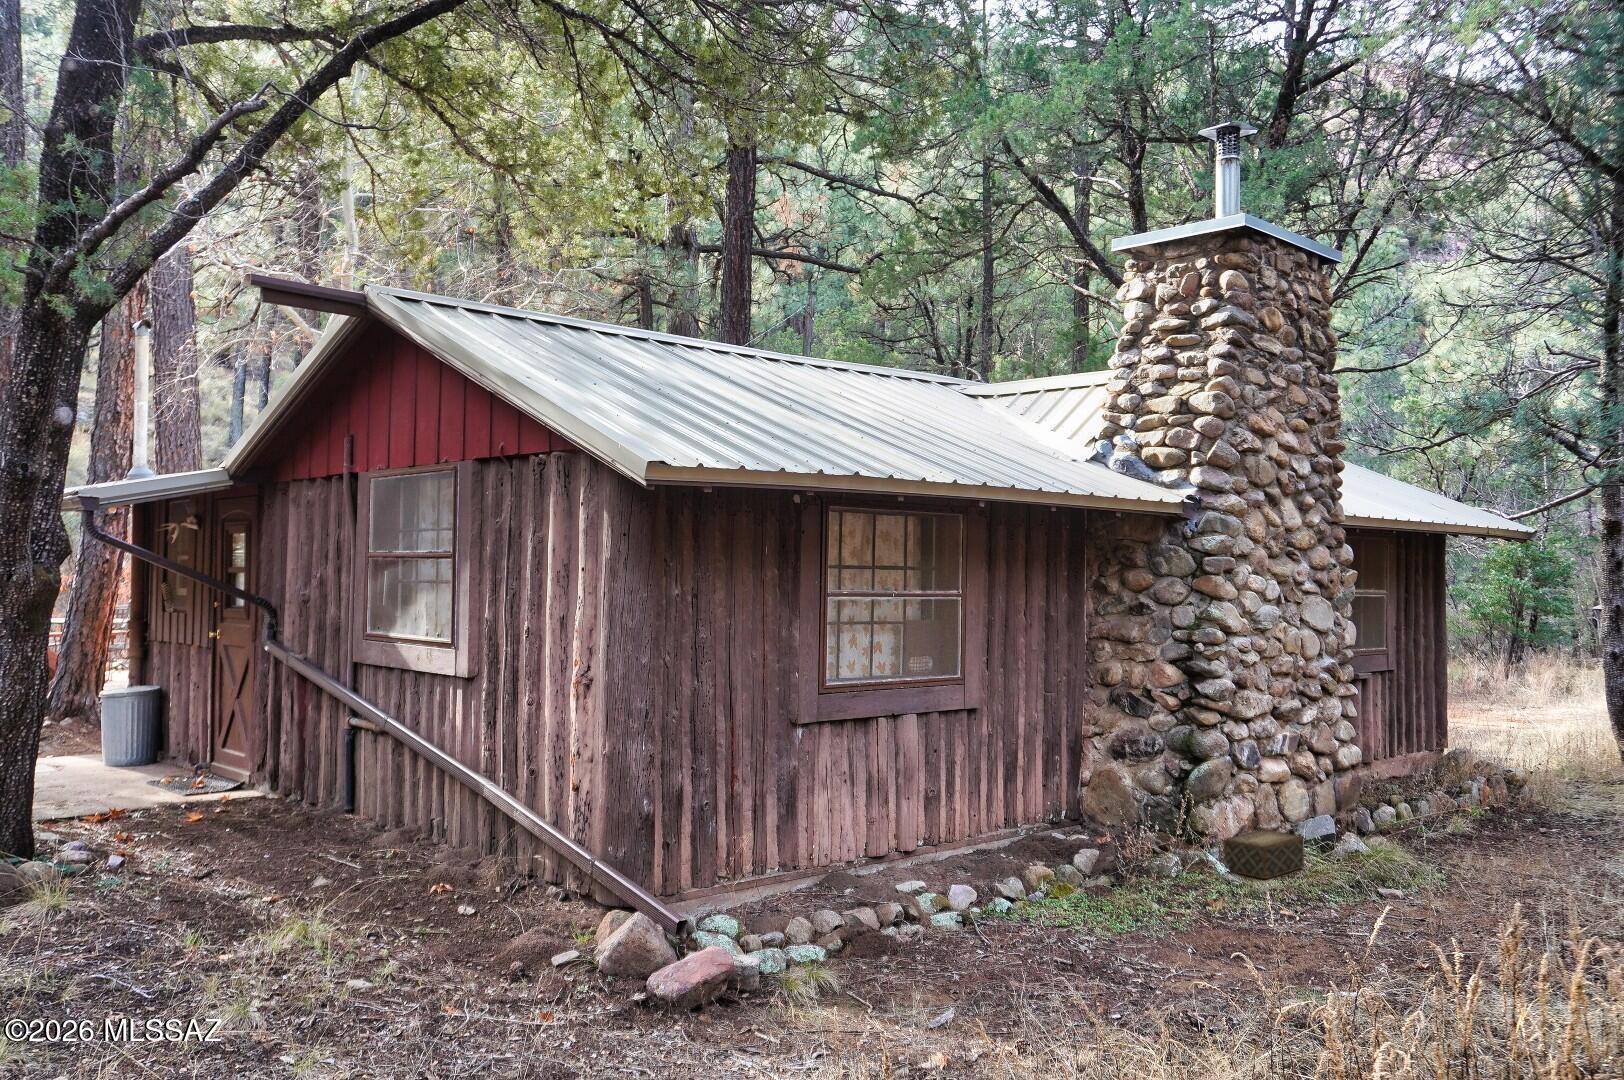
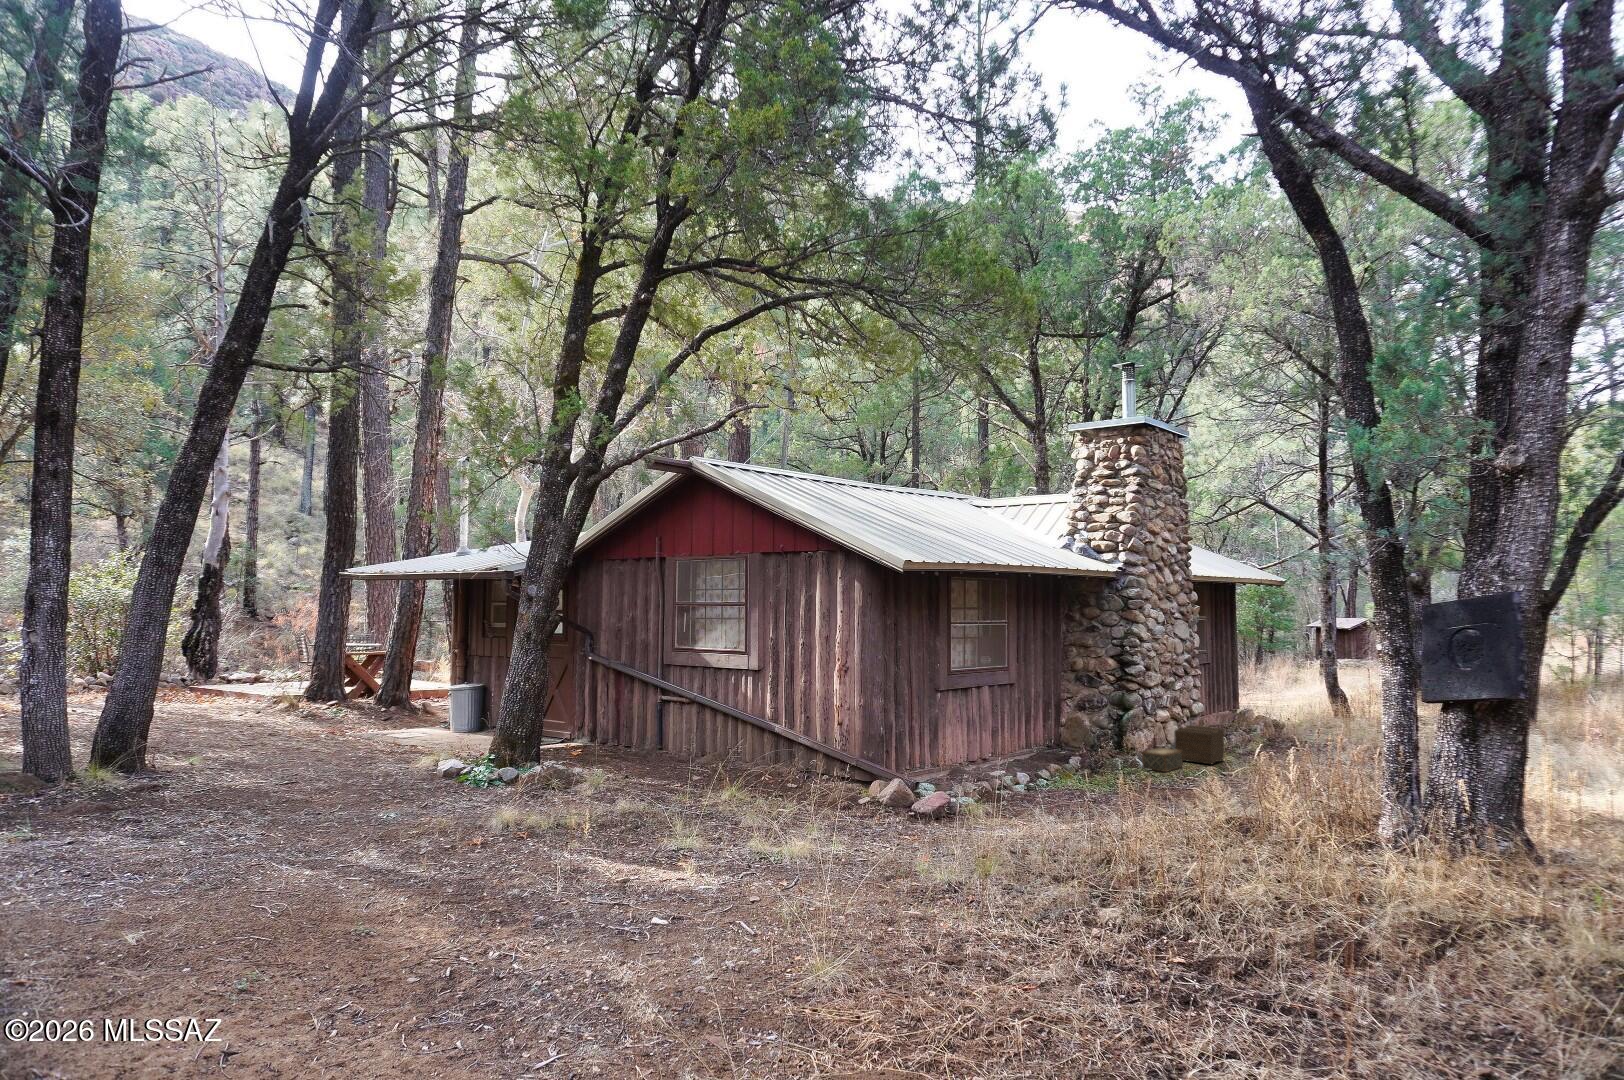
wooden crate: none [1295,787,1390,863] -> present [1174,725,1224,764]

